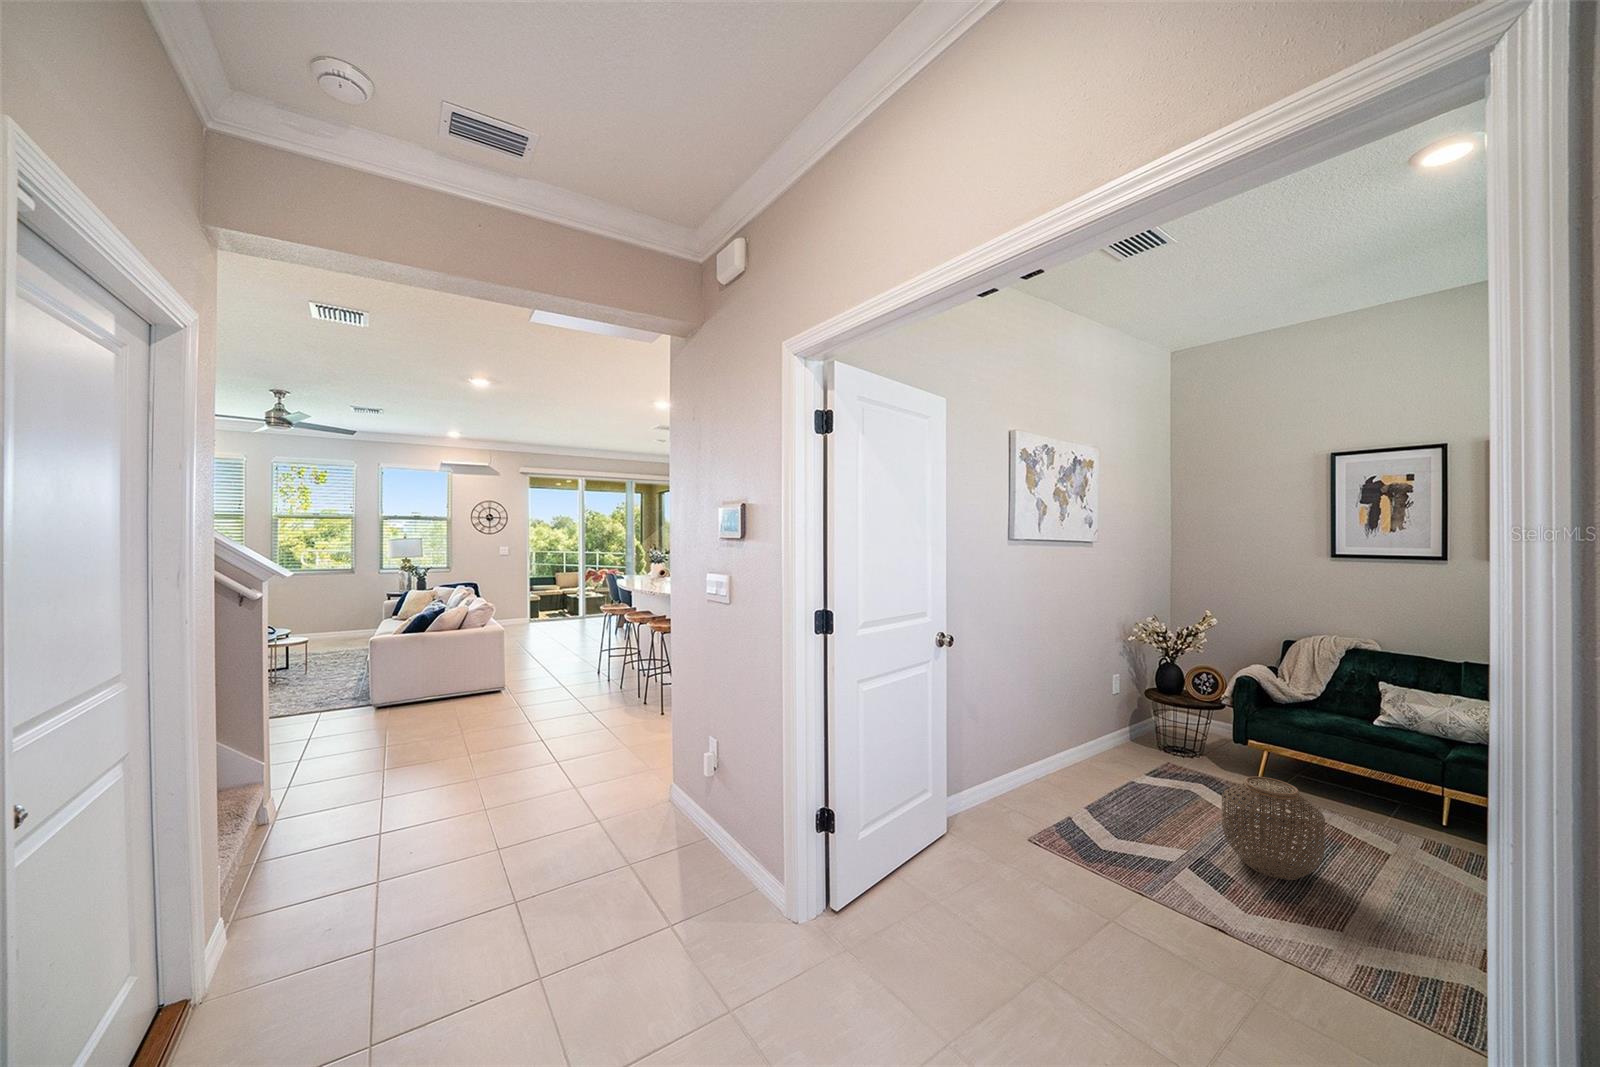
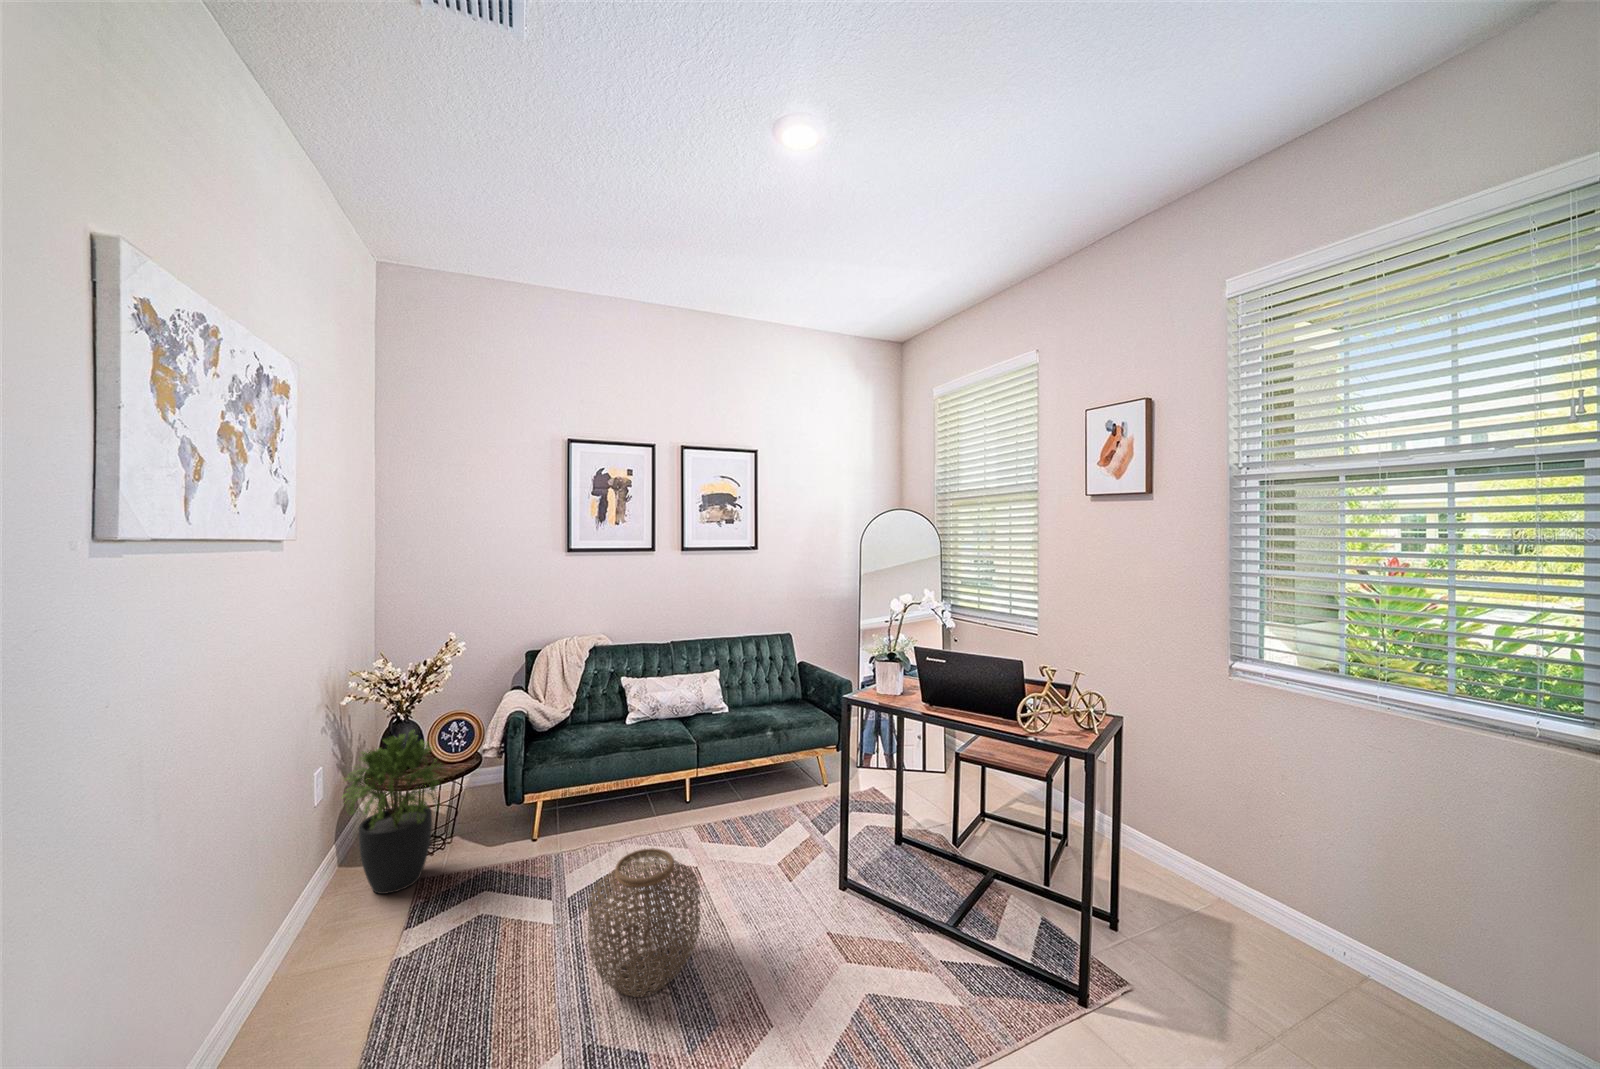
potted plant: none [1121,664,1191,763] -> present [342,731,445,894]

